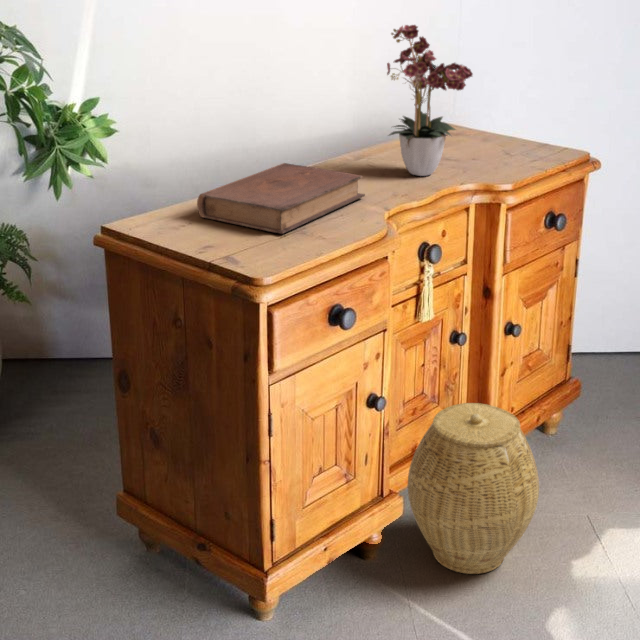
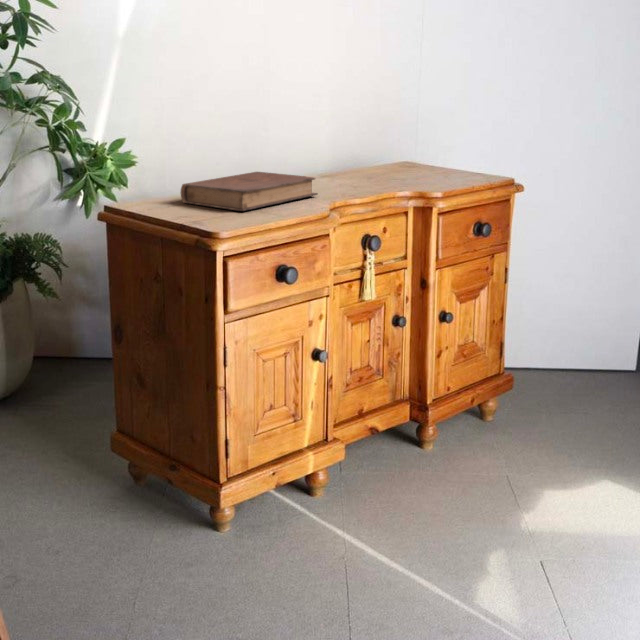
flower arrangement: present [387,25,473,176] -> none [336,58,417,187]
woven basket: present [407,403,539,574] -> none [349,366,456,507]

